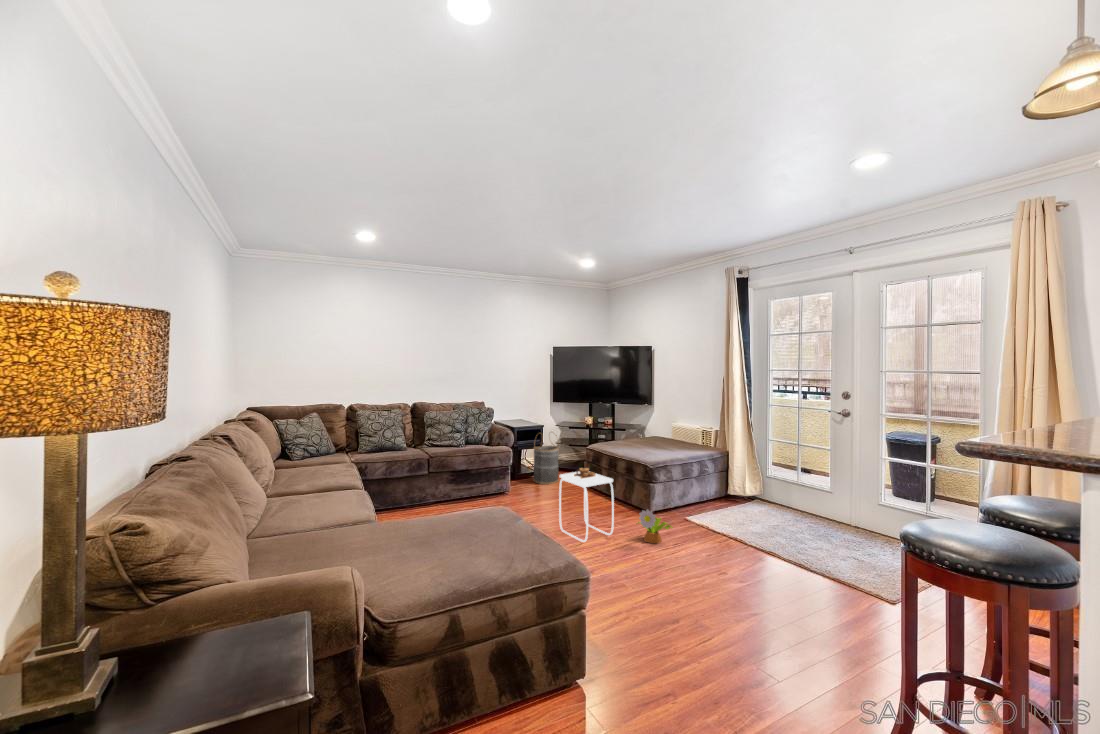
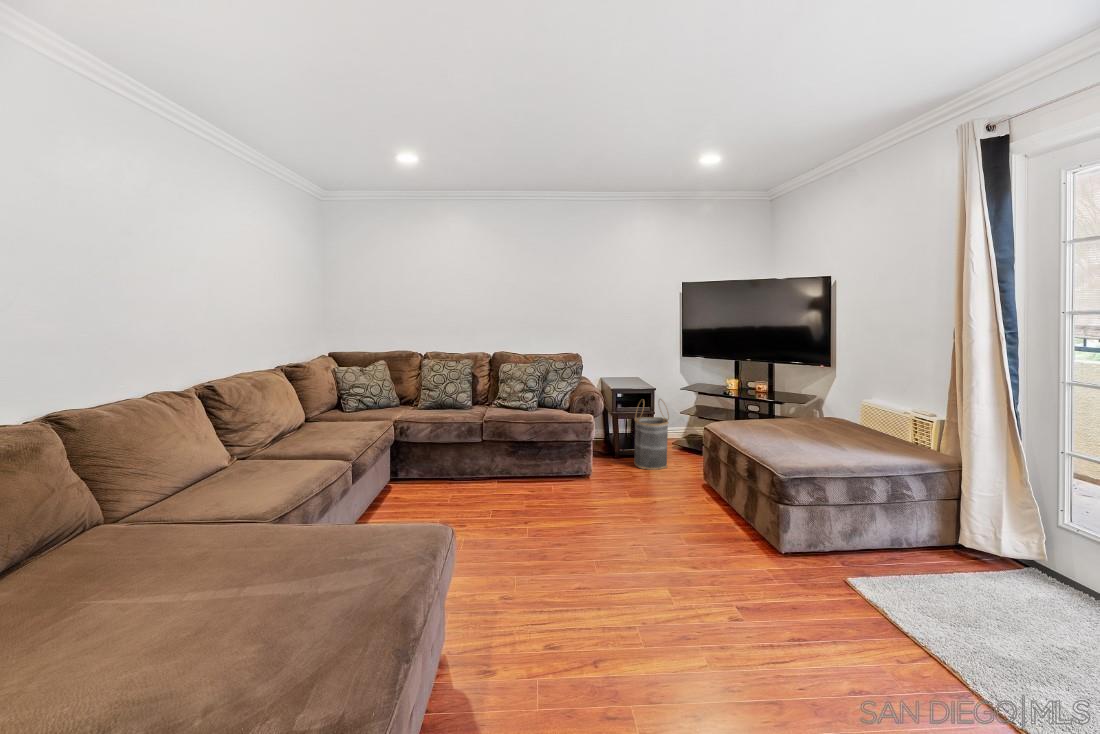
side table: present [559,468,614,542] -> none [605,468,683,590]
decorative plant: present [638,509,672,543] -> none [719,561,788,626]

